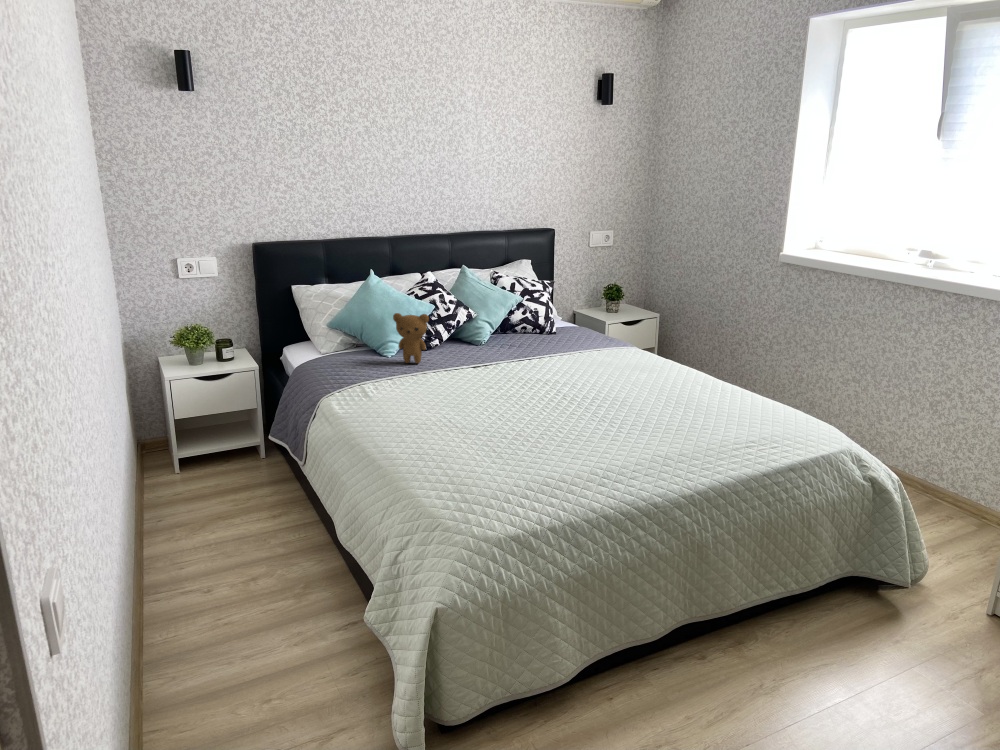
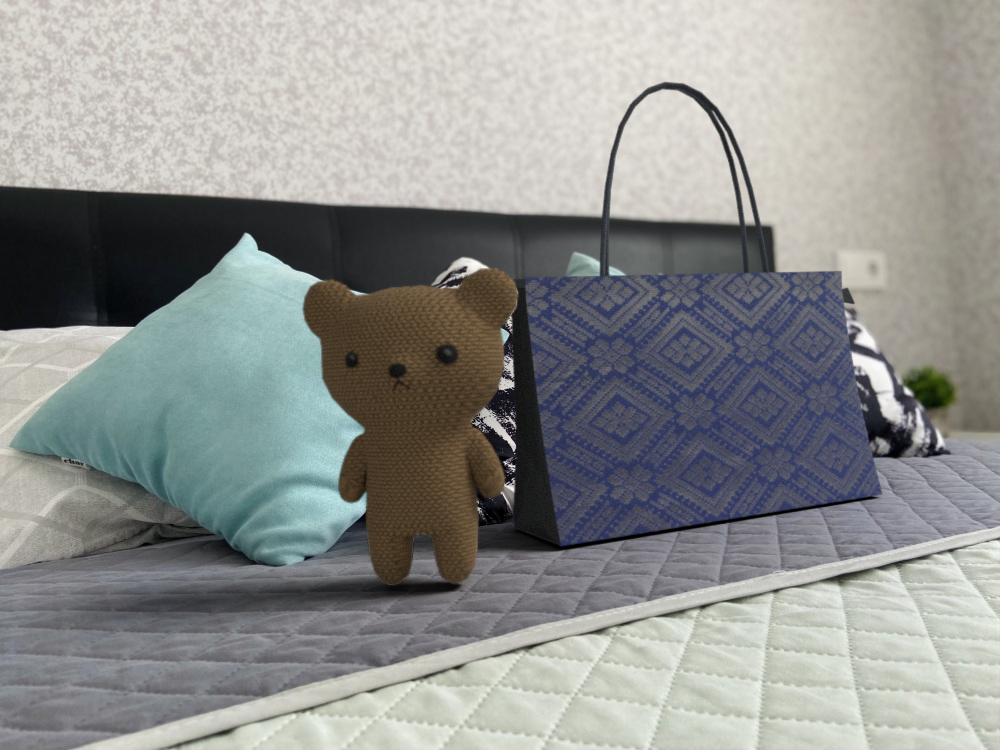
tote bag: none [431,263,513,357] -> present [511,82,882,546]

